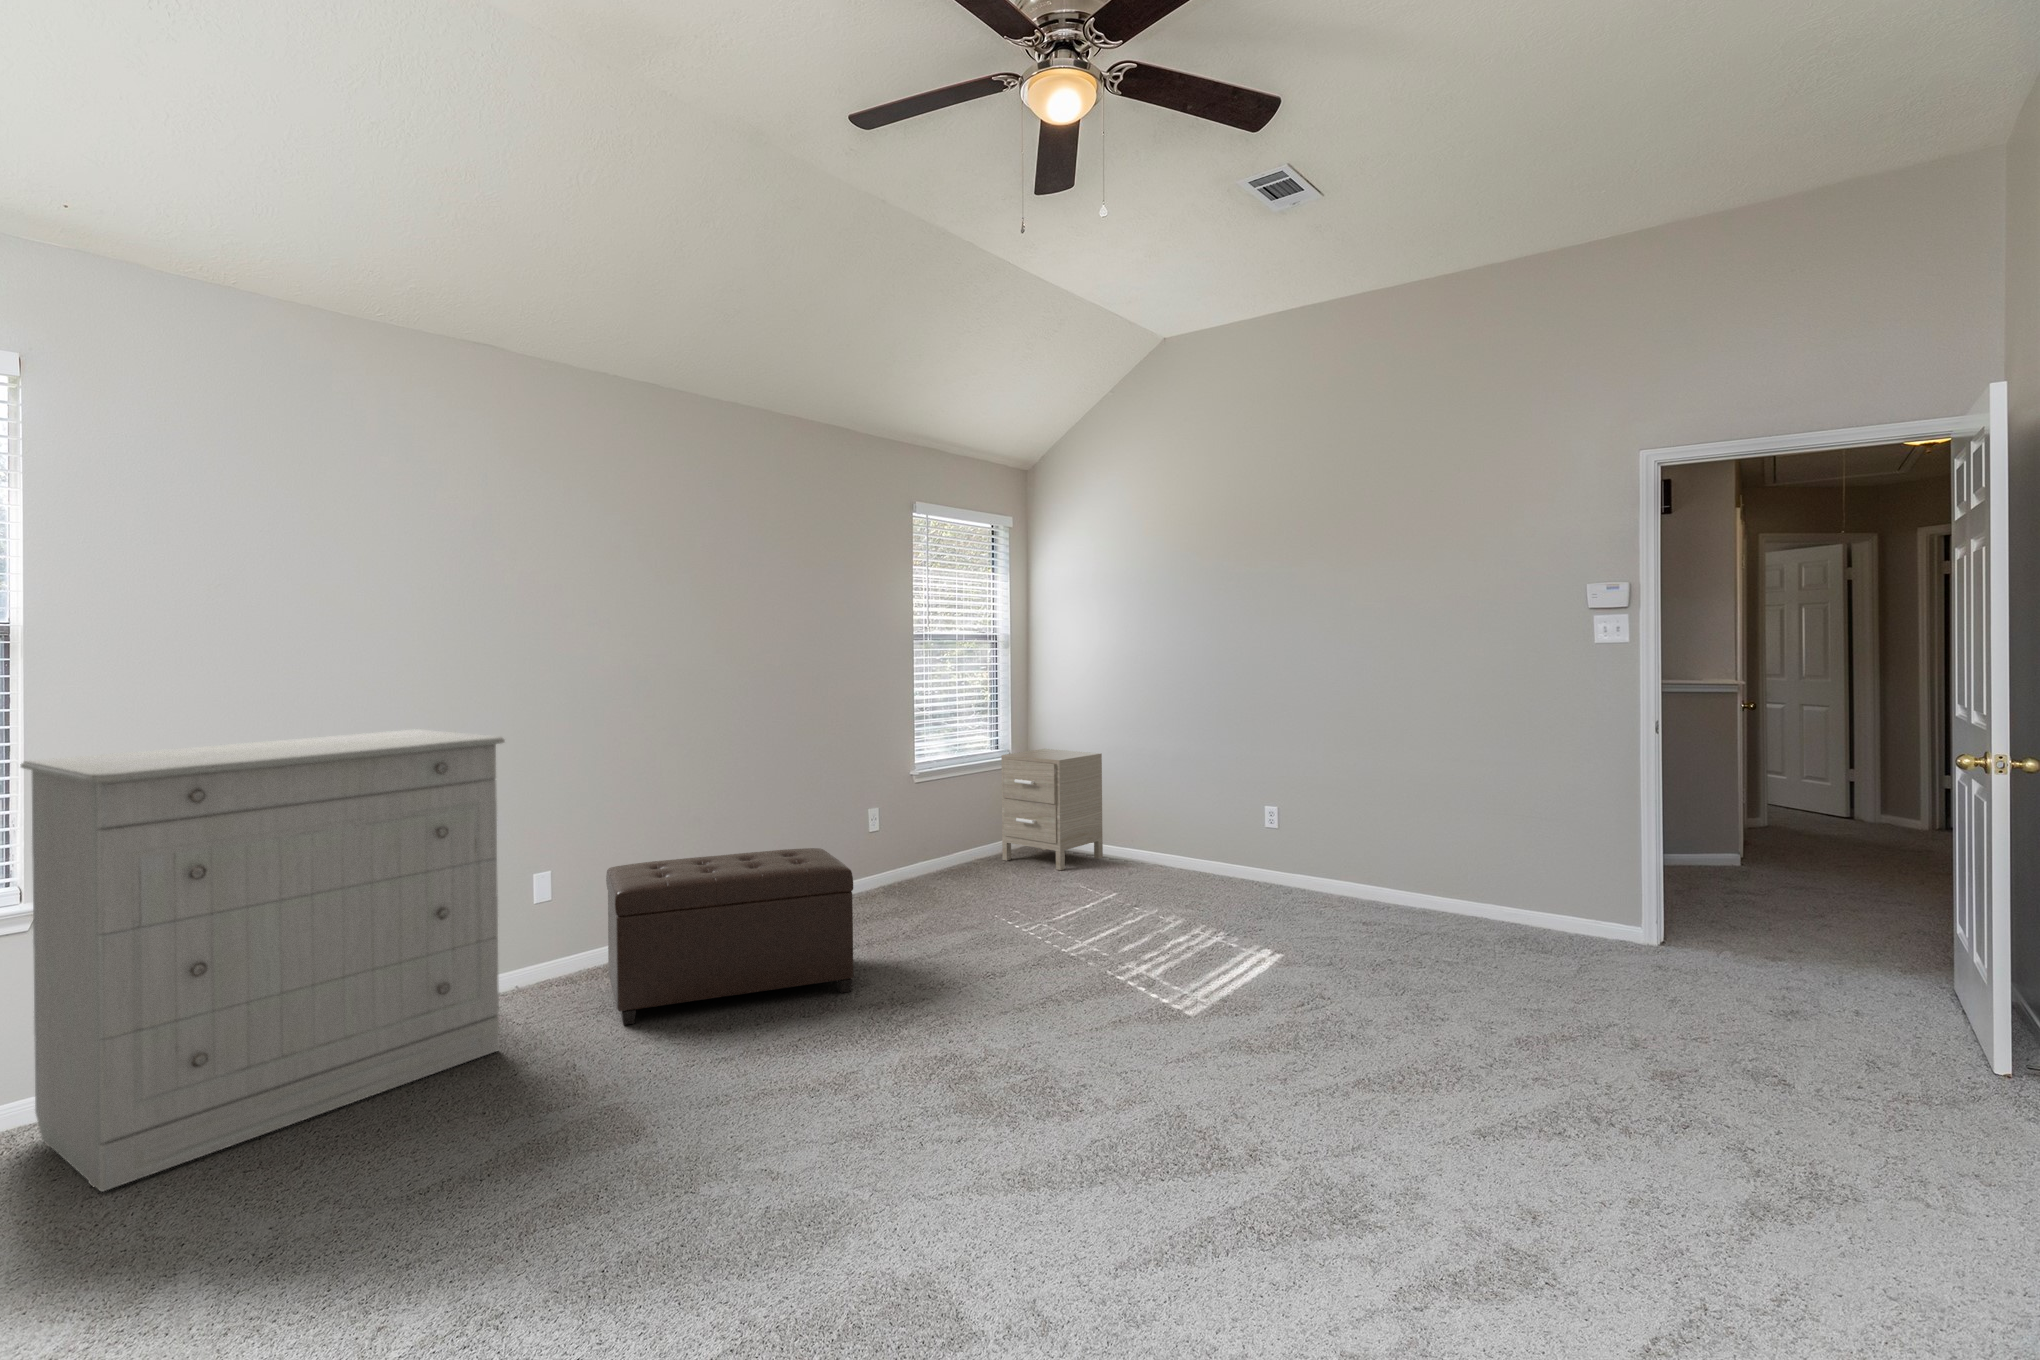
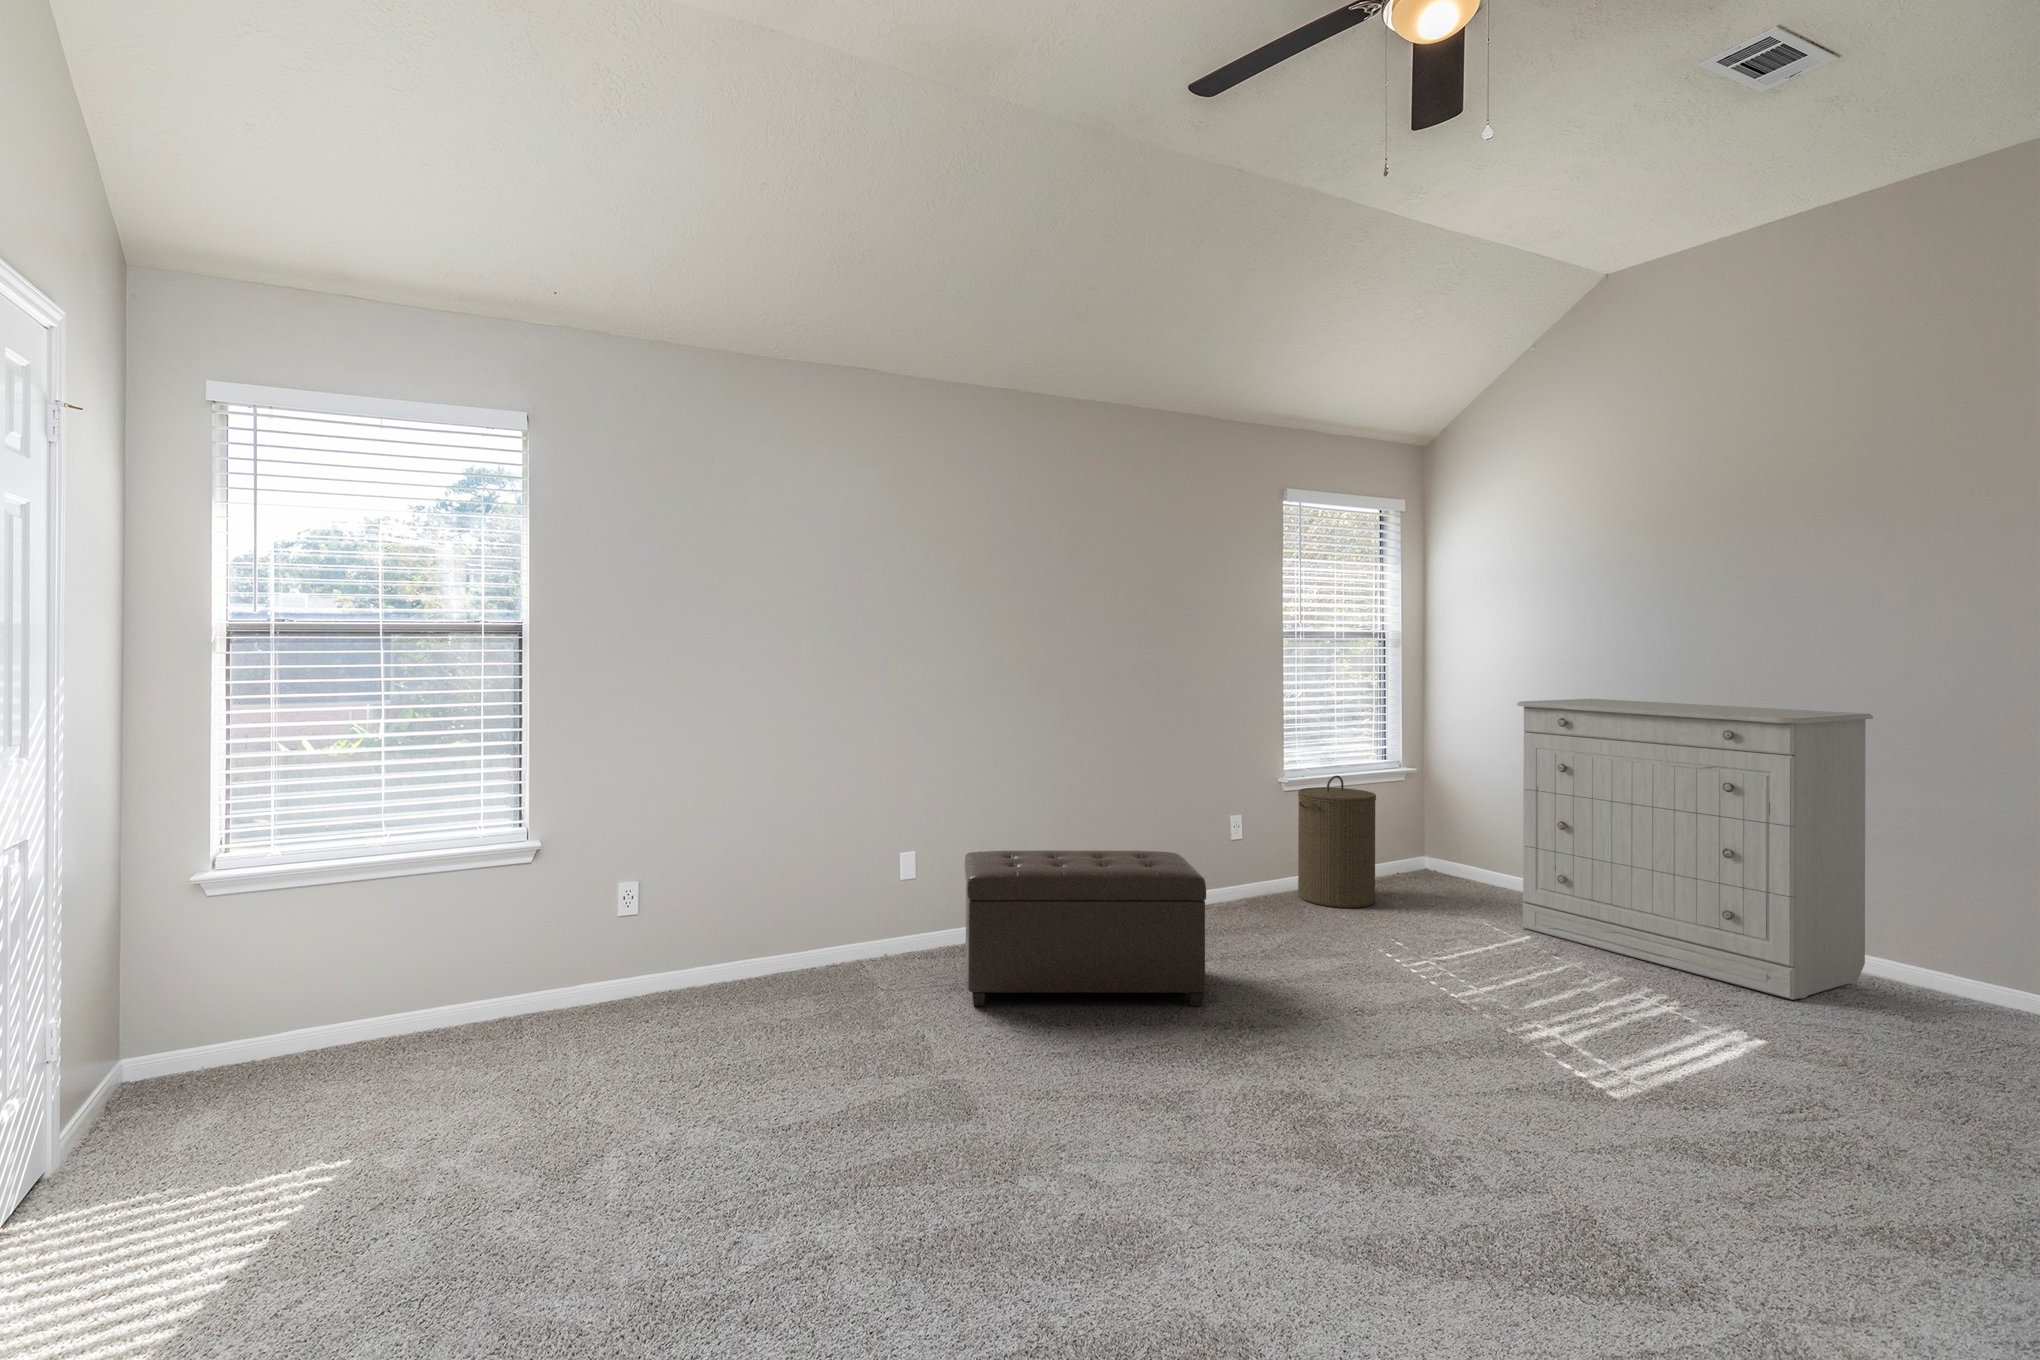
dresser: present [21,729,505,1192] -> present [1517,699,1873,1000]
nightstand: present [1001,749,1103,870] -> none [1394,765,1520,904]
laundry hamper: none [921,764,989,885] -> present [1298,776,1376,908]

